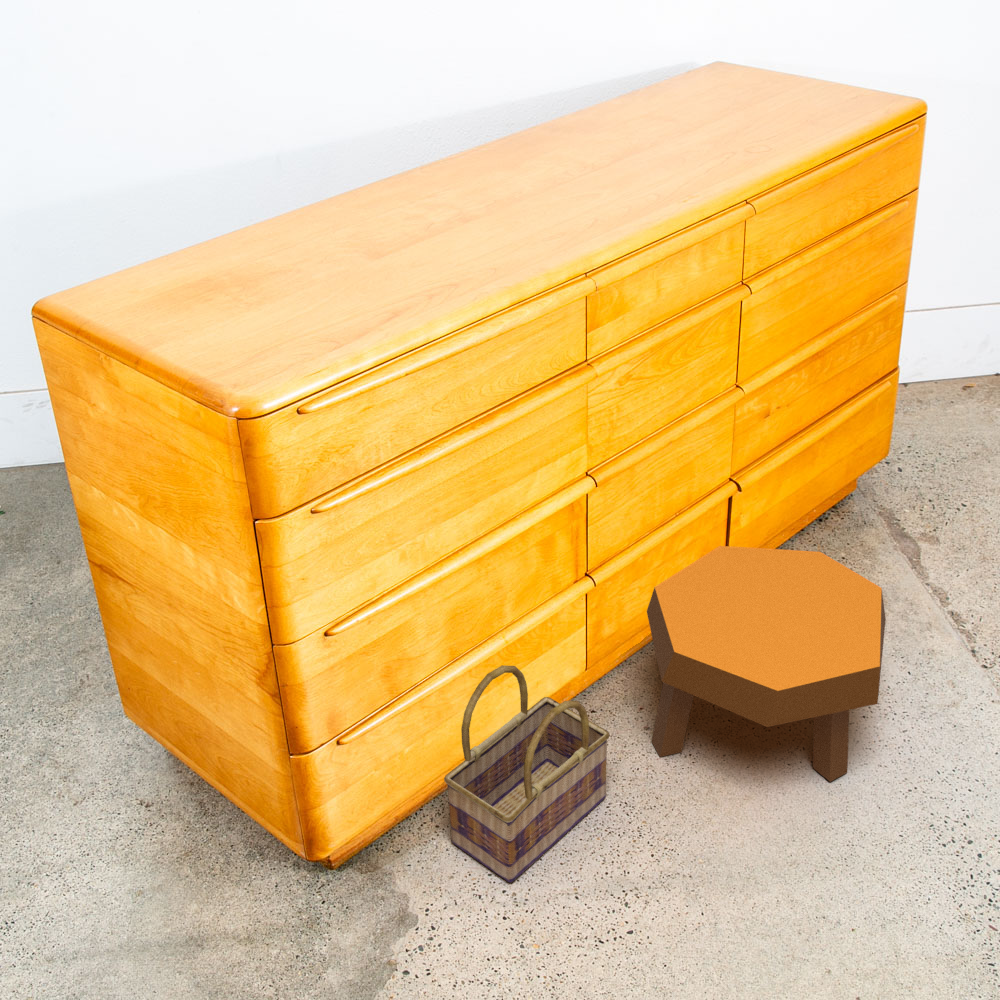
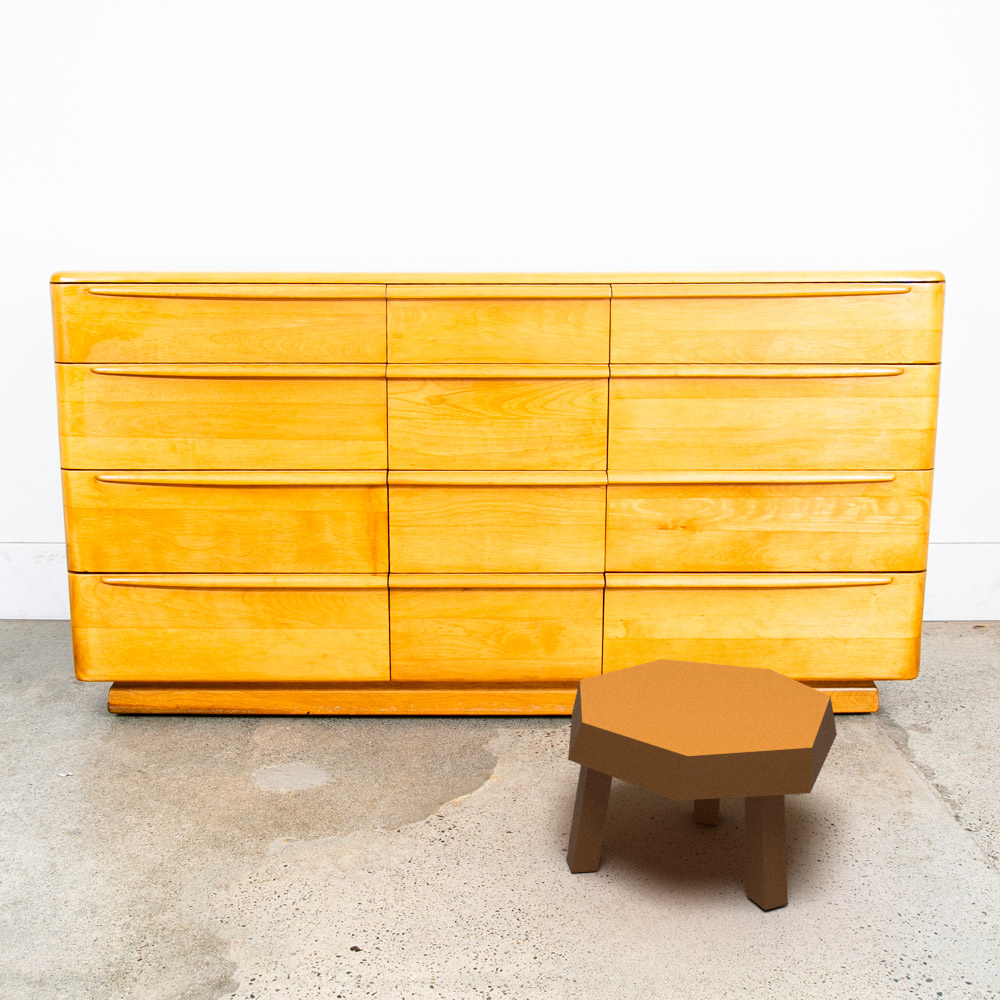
basket: present [444,665,610,883] -> none [301,709,501,963]

